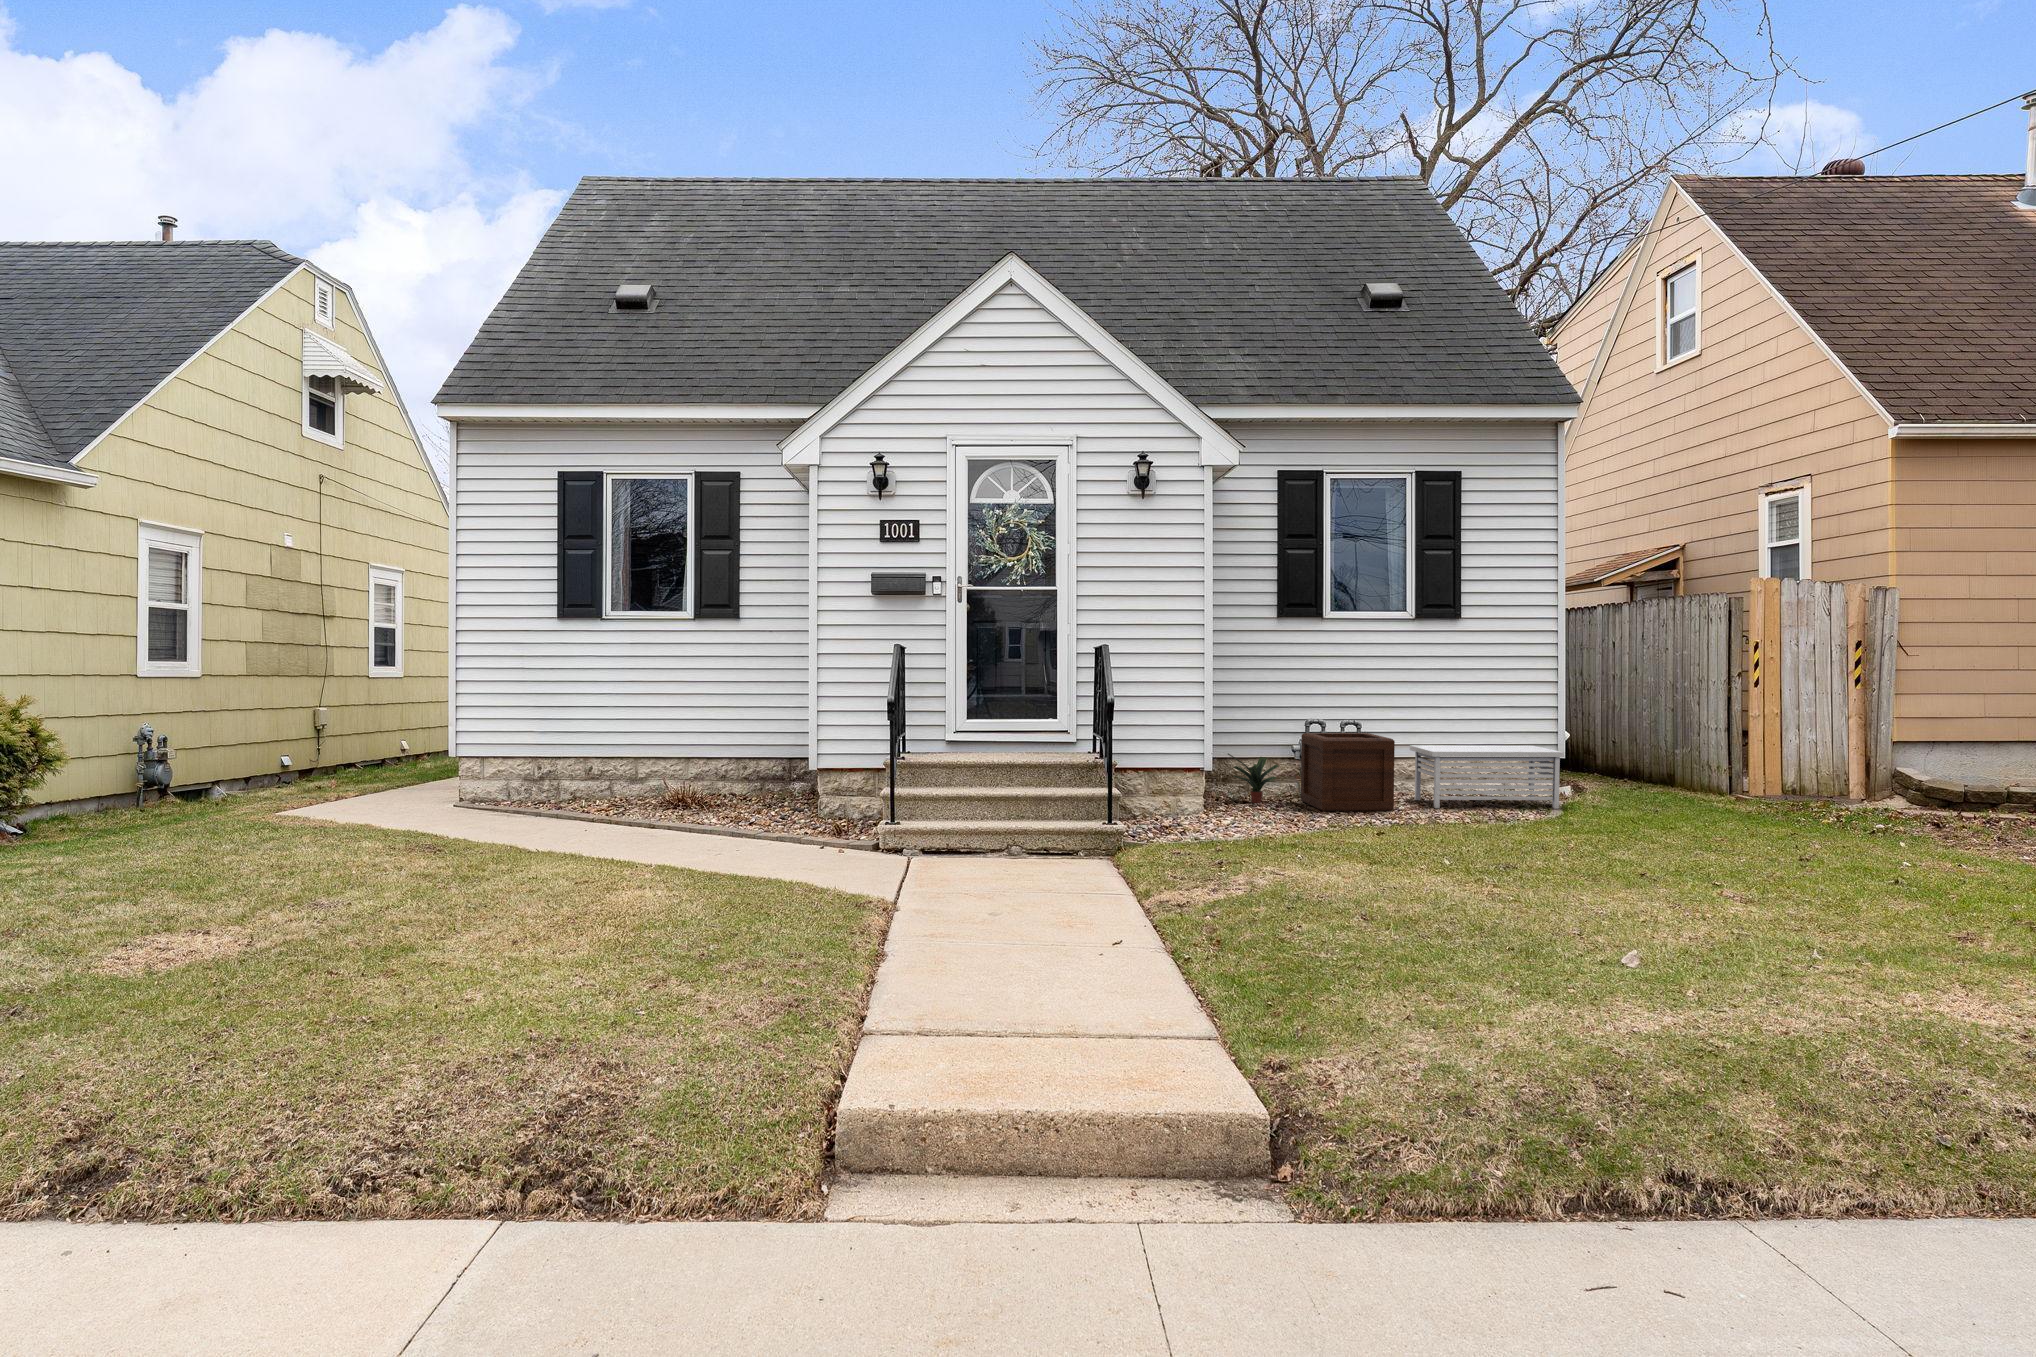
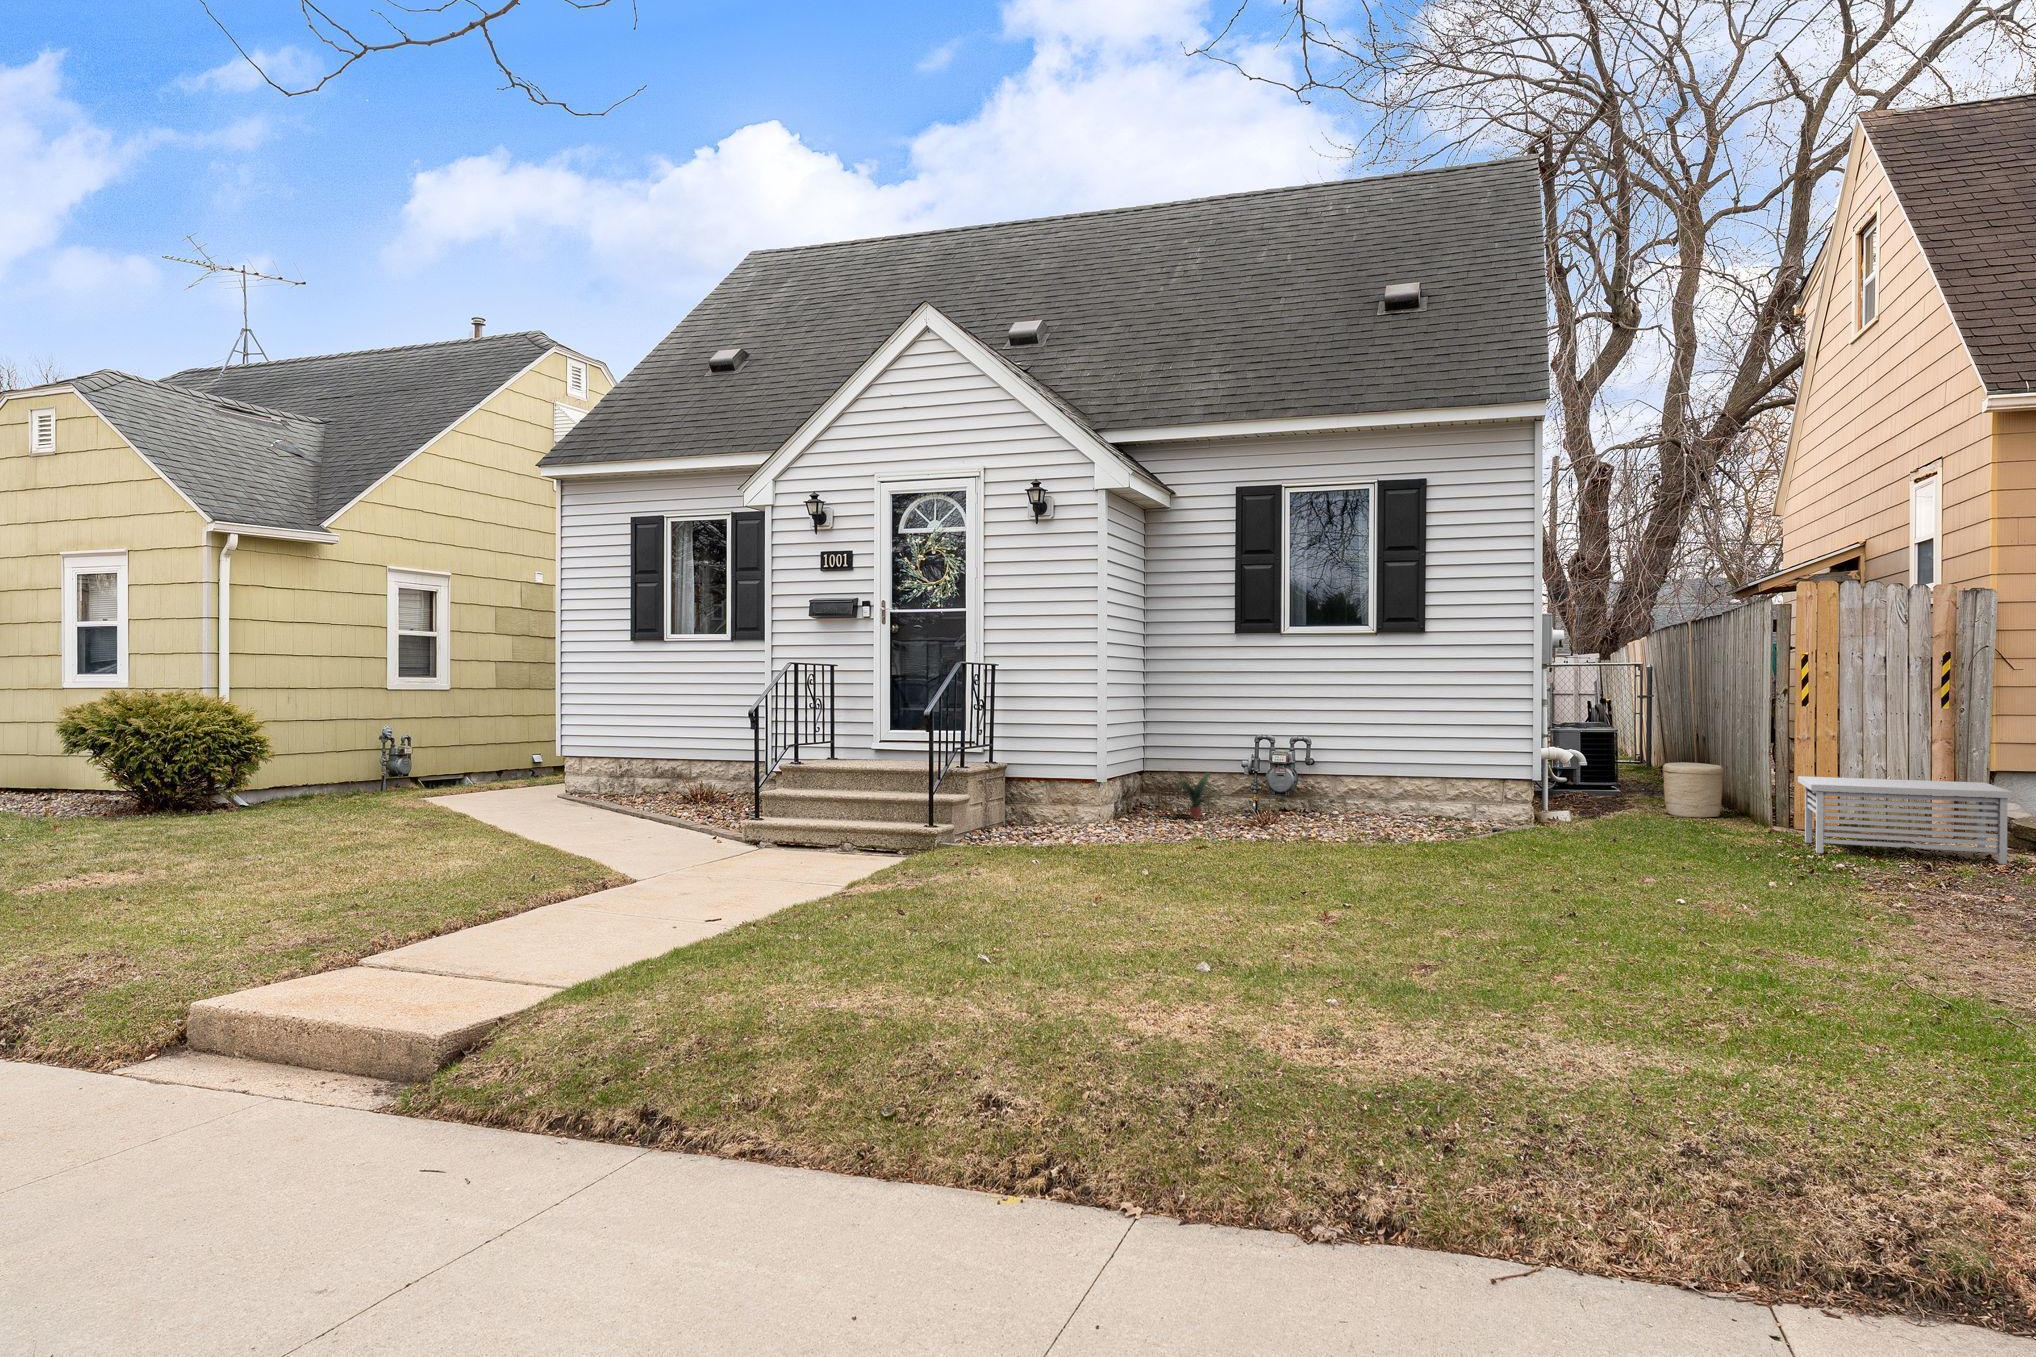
wooden crate: present [1301,733,1395,811] -> none [1234,749,1315,832]
woven basket: none [1599,737,1650,785] -> present [1663,762,1723,818]
storage bench: present [1410,745,1564,809] -> present [1798,776,2013,864]

